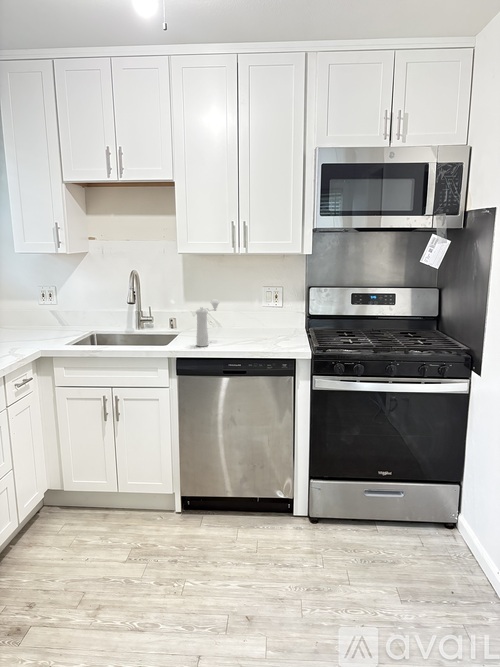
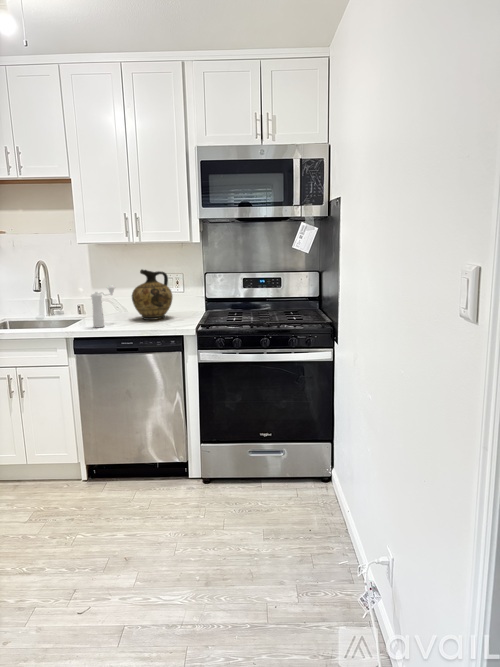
ceramic jug: none [234,283,277,338] -> present [132,270,173,320]

